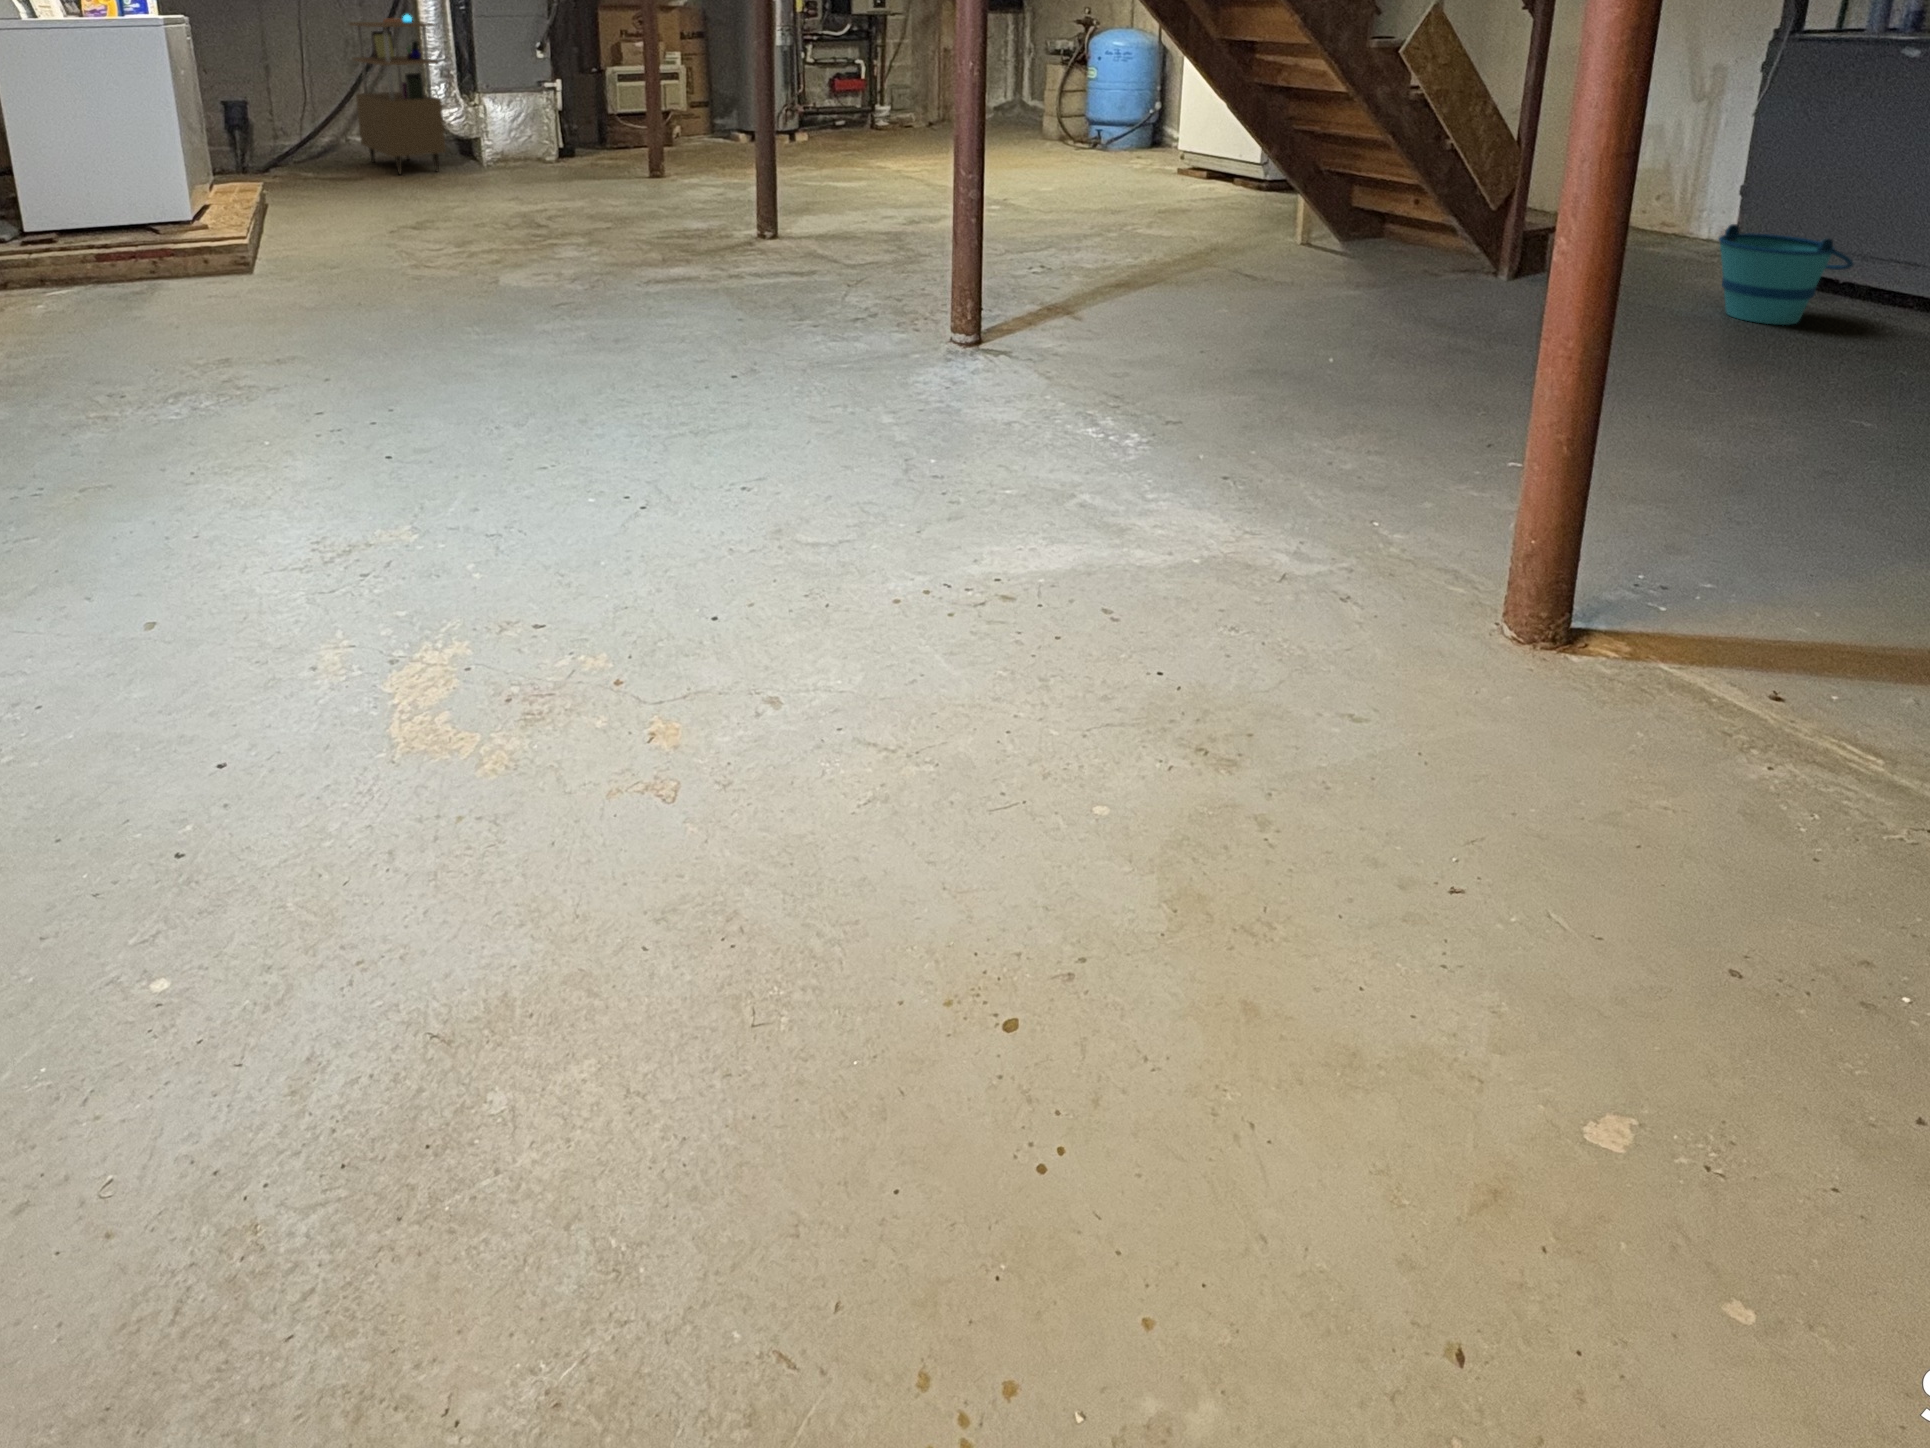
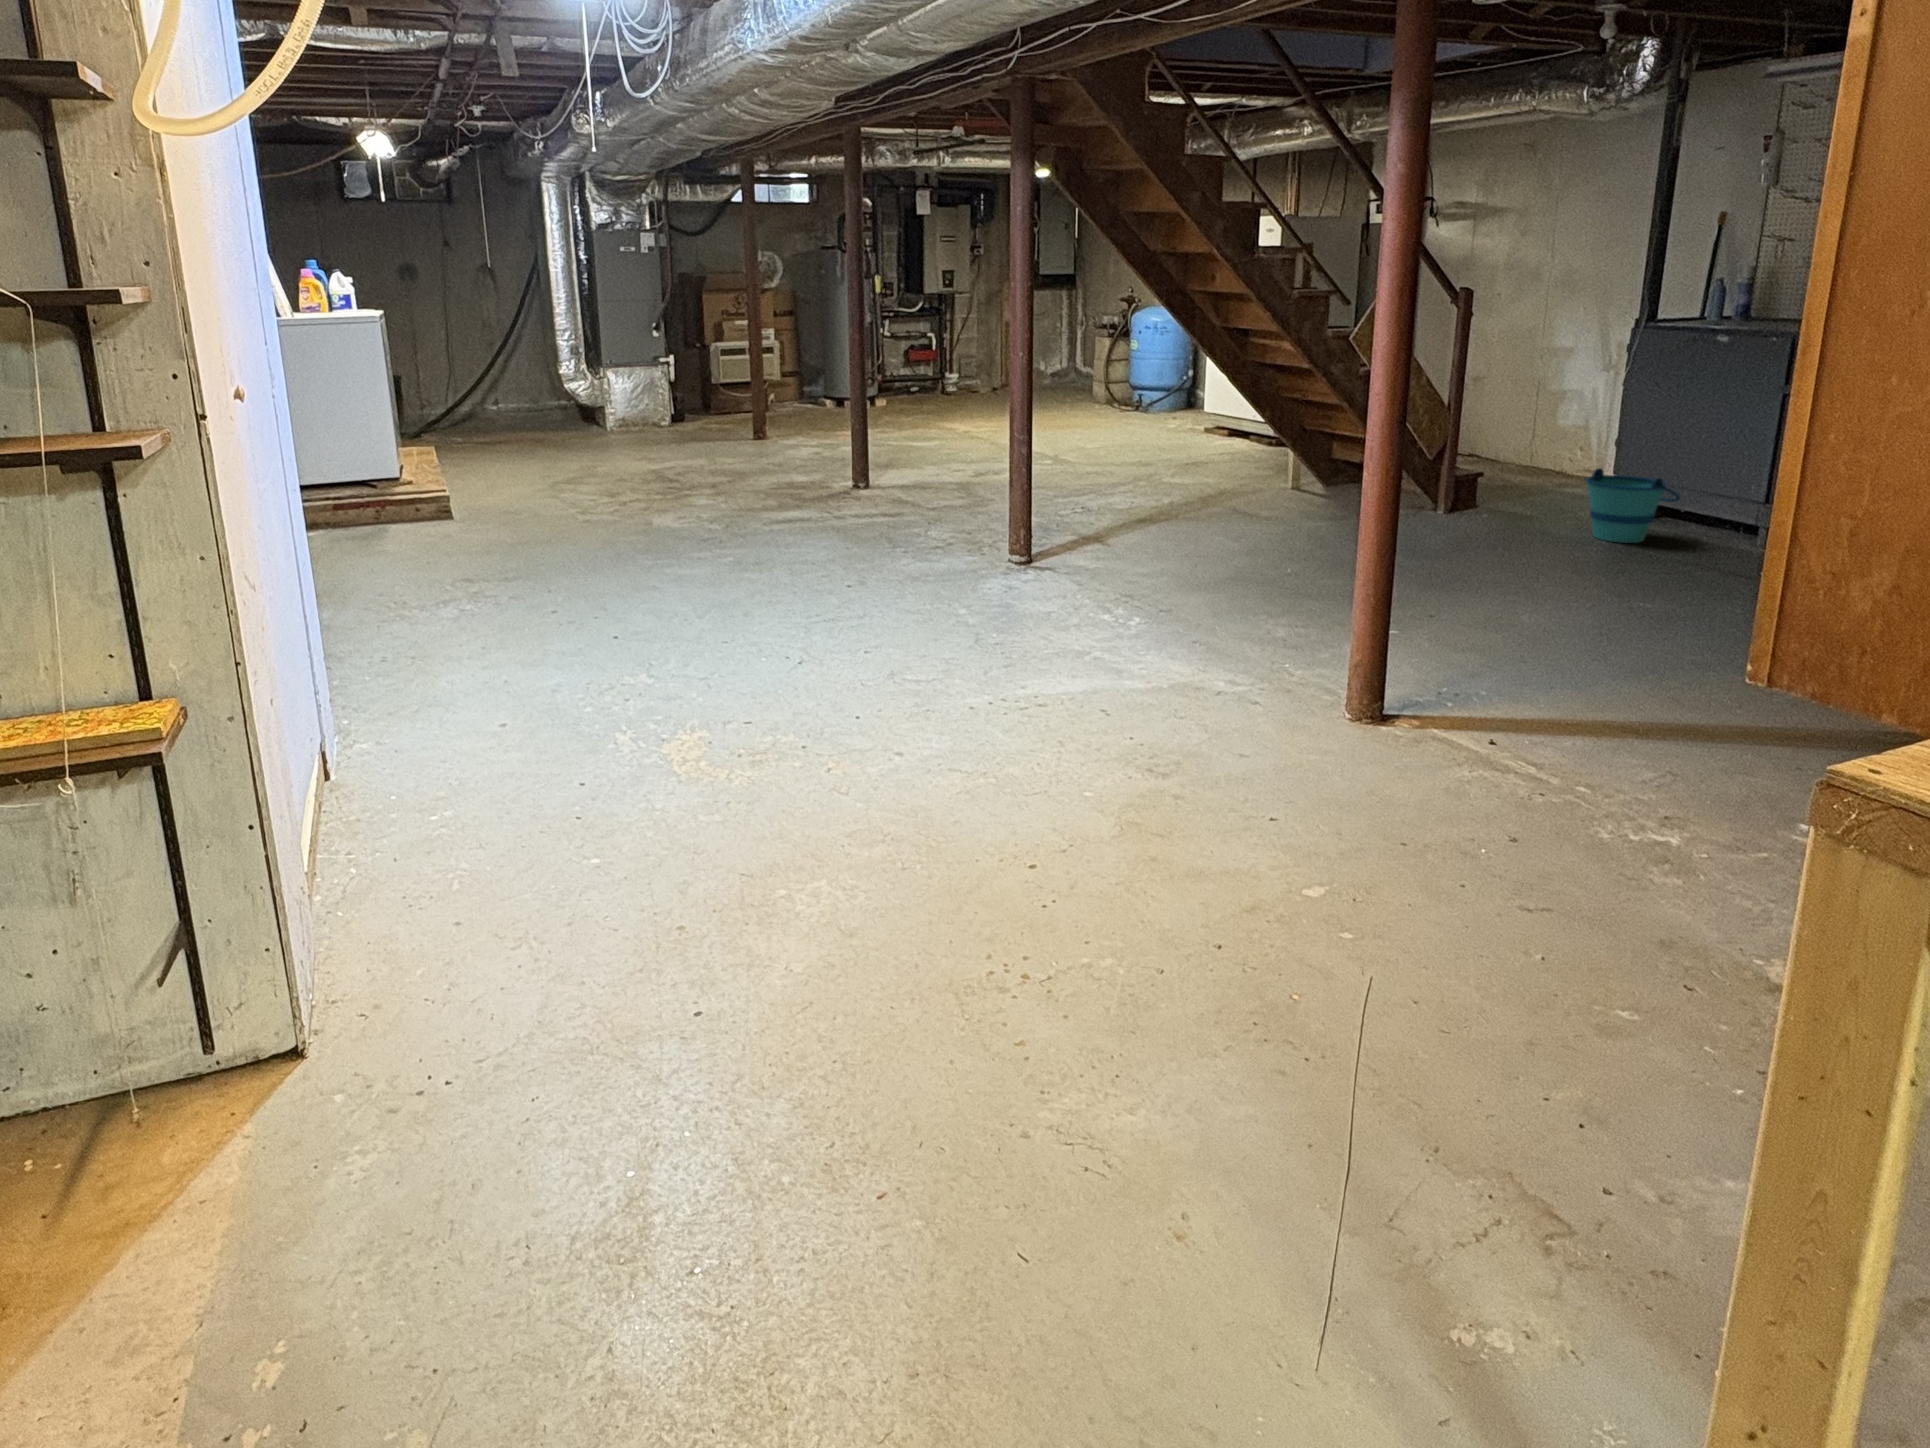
shelving unit: present [349,15,446,175] -> none [492,301,579,439]

